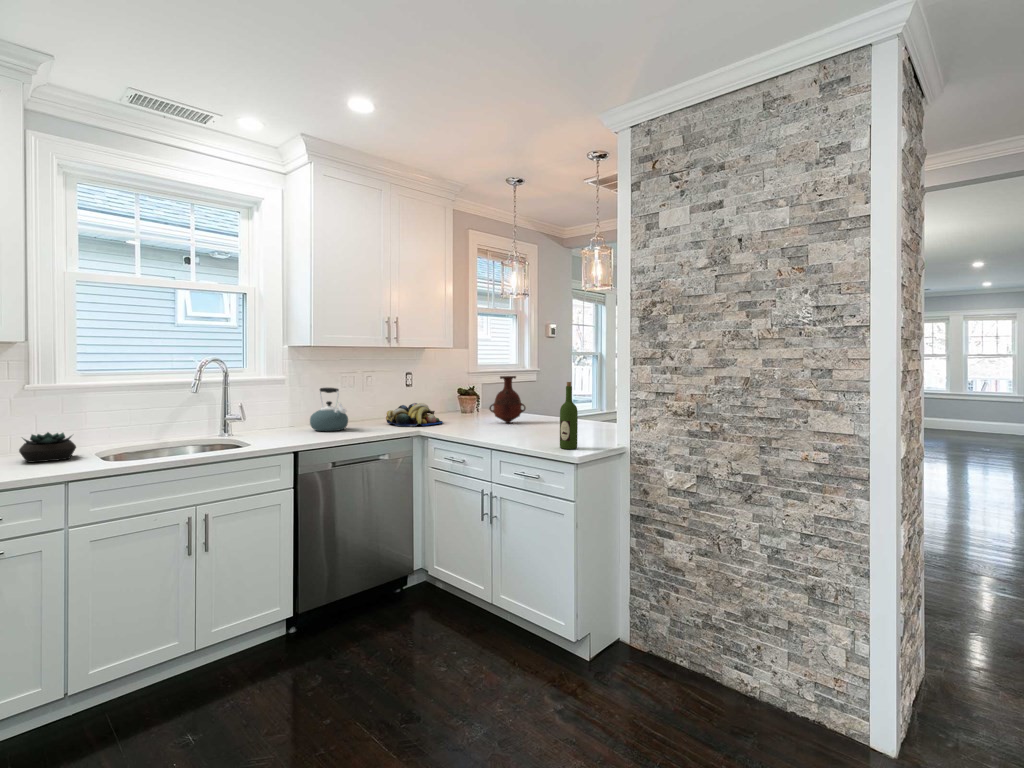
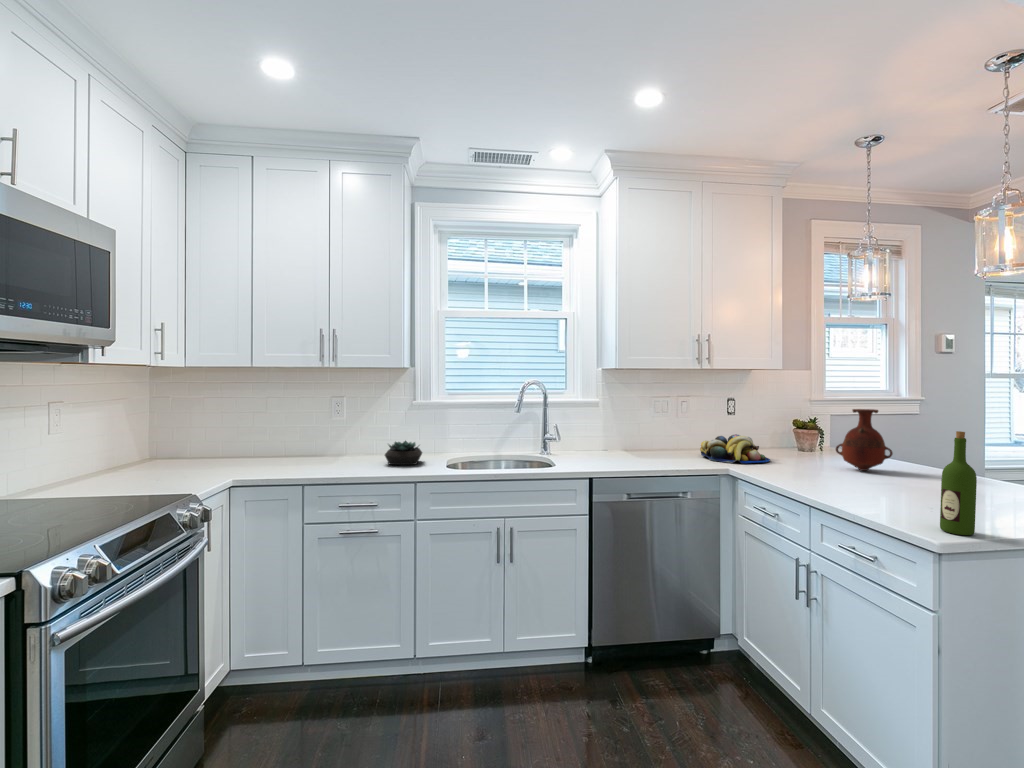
kettle: present [310,388,348,431] -> none [616,413,655,459]

